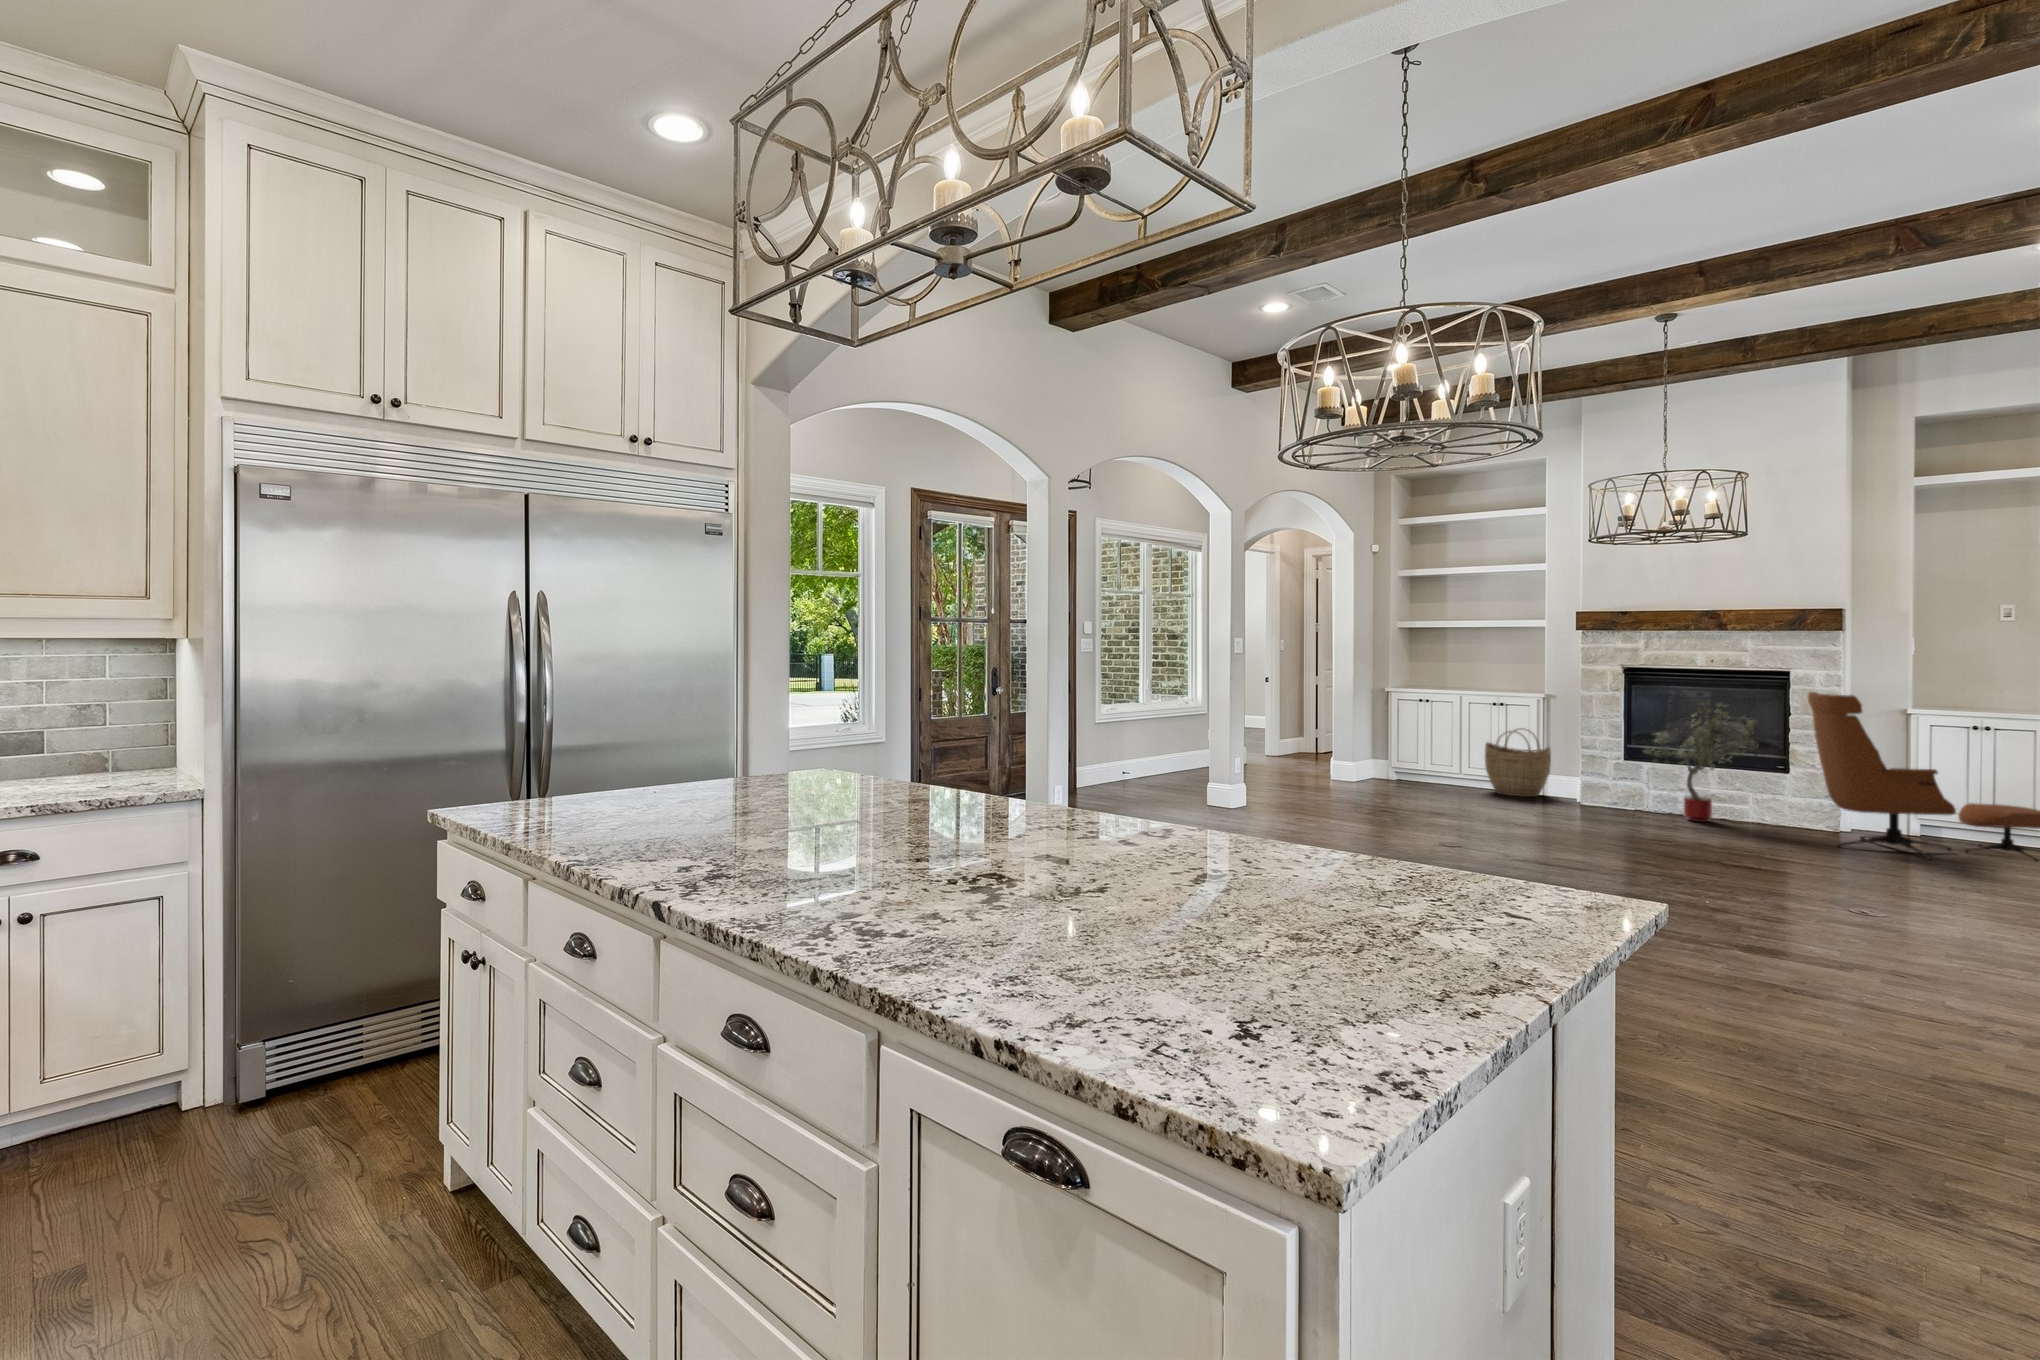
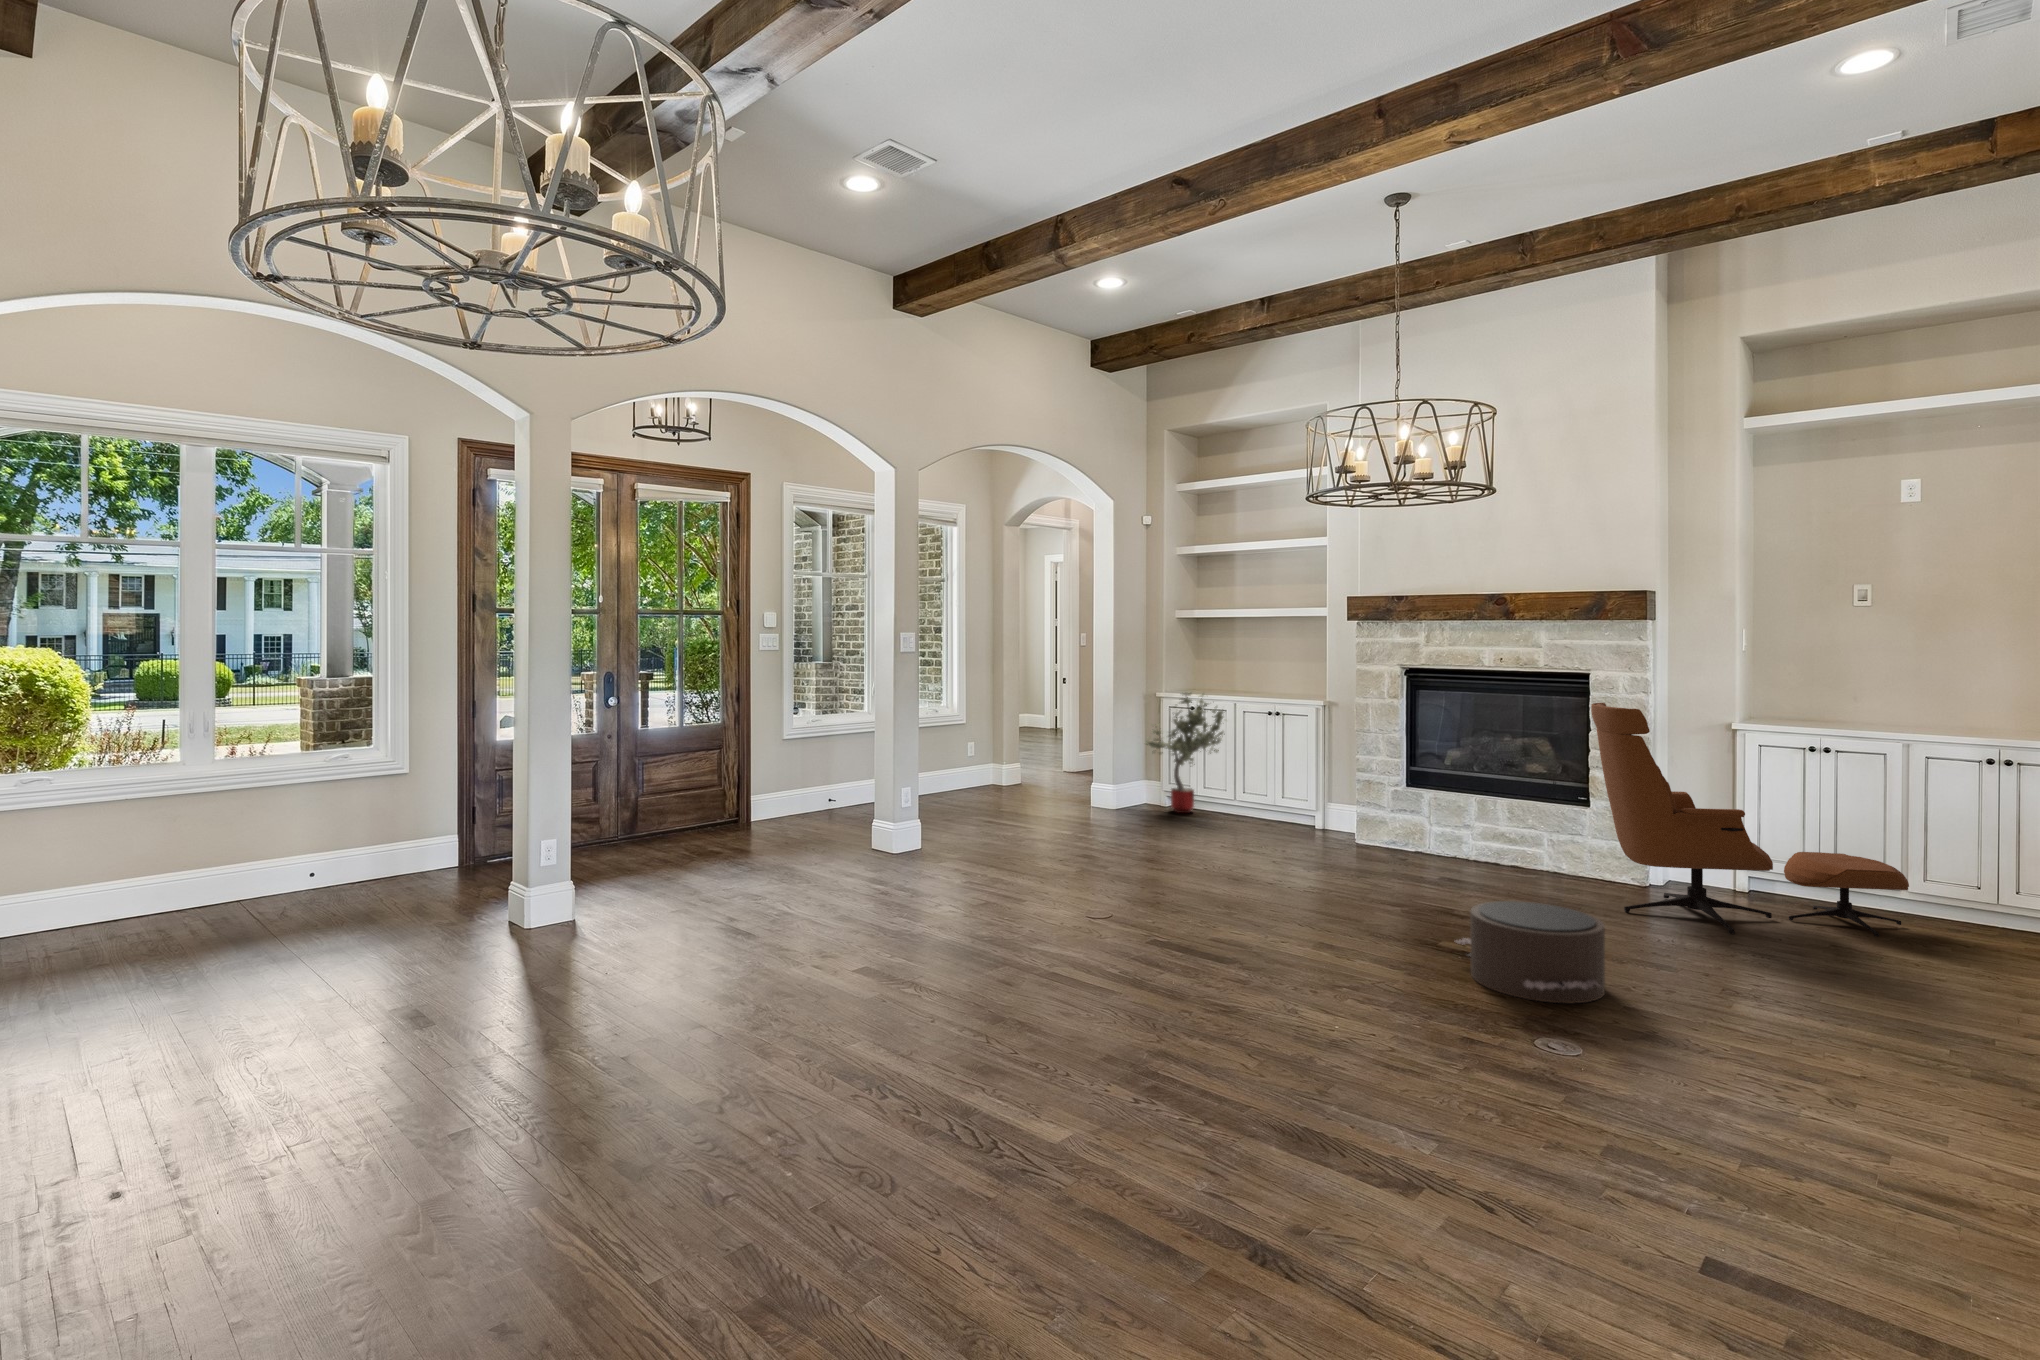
potted tree: present [1644,701,1757,822] -> present [1146,693,1224,813]
woven basket: present [1485,728,1551,797] -> none [1251,744,1327,831]
pouf: none [1739,830,1871,895] -> present [1456,901,1605,1003]

